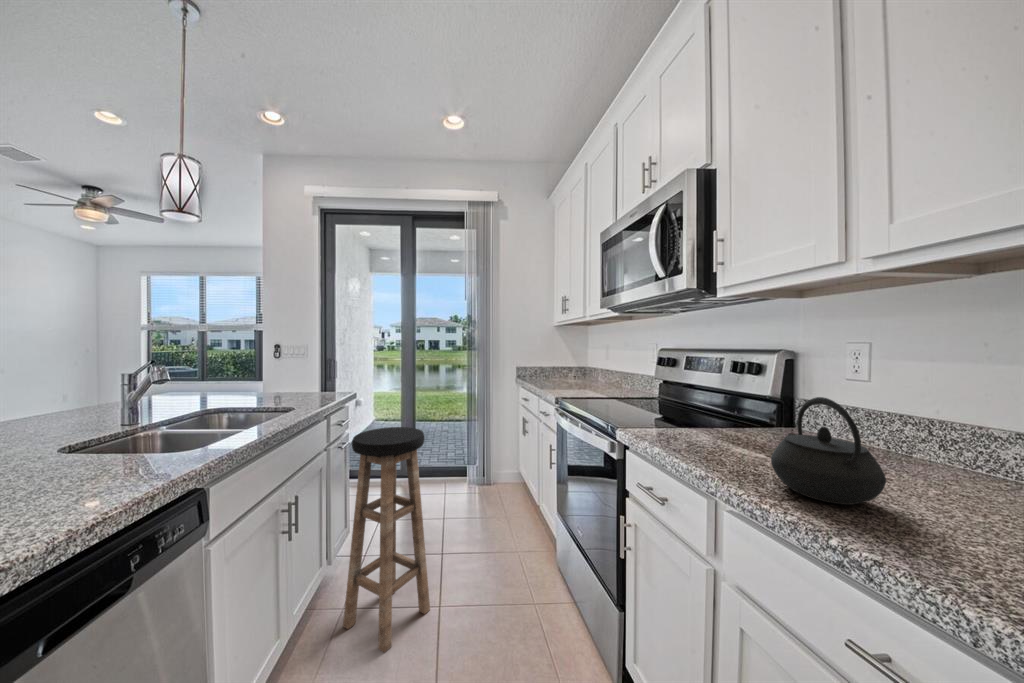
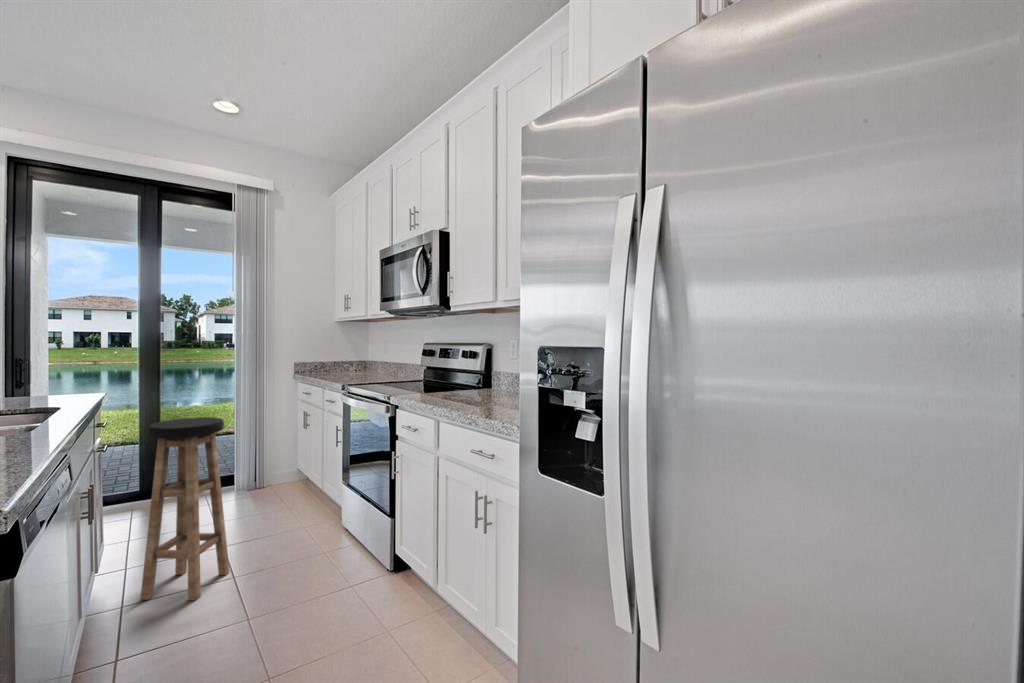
kettle: present [771,397,886,505] -> none [454,363,490,405]

